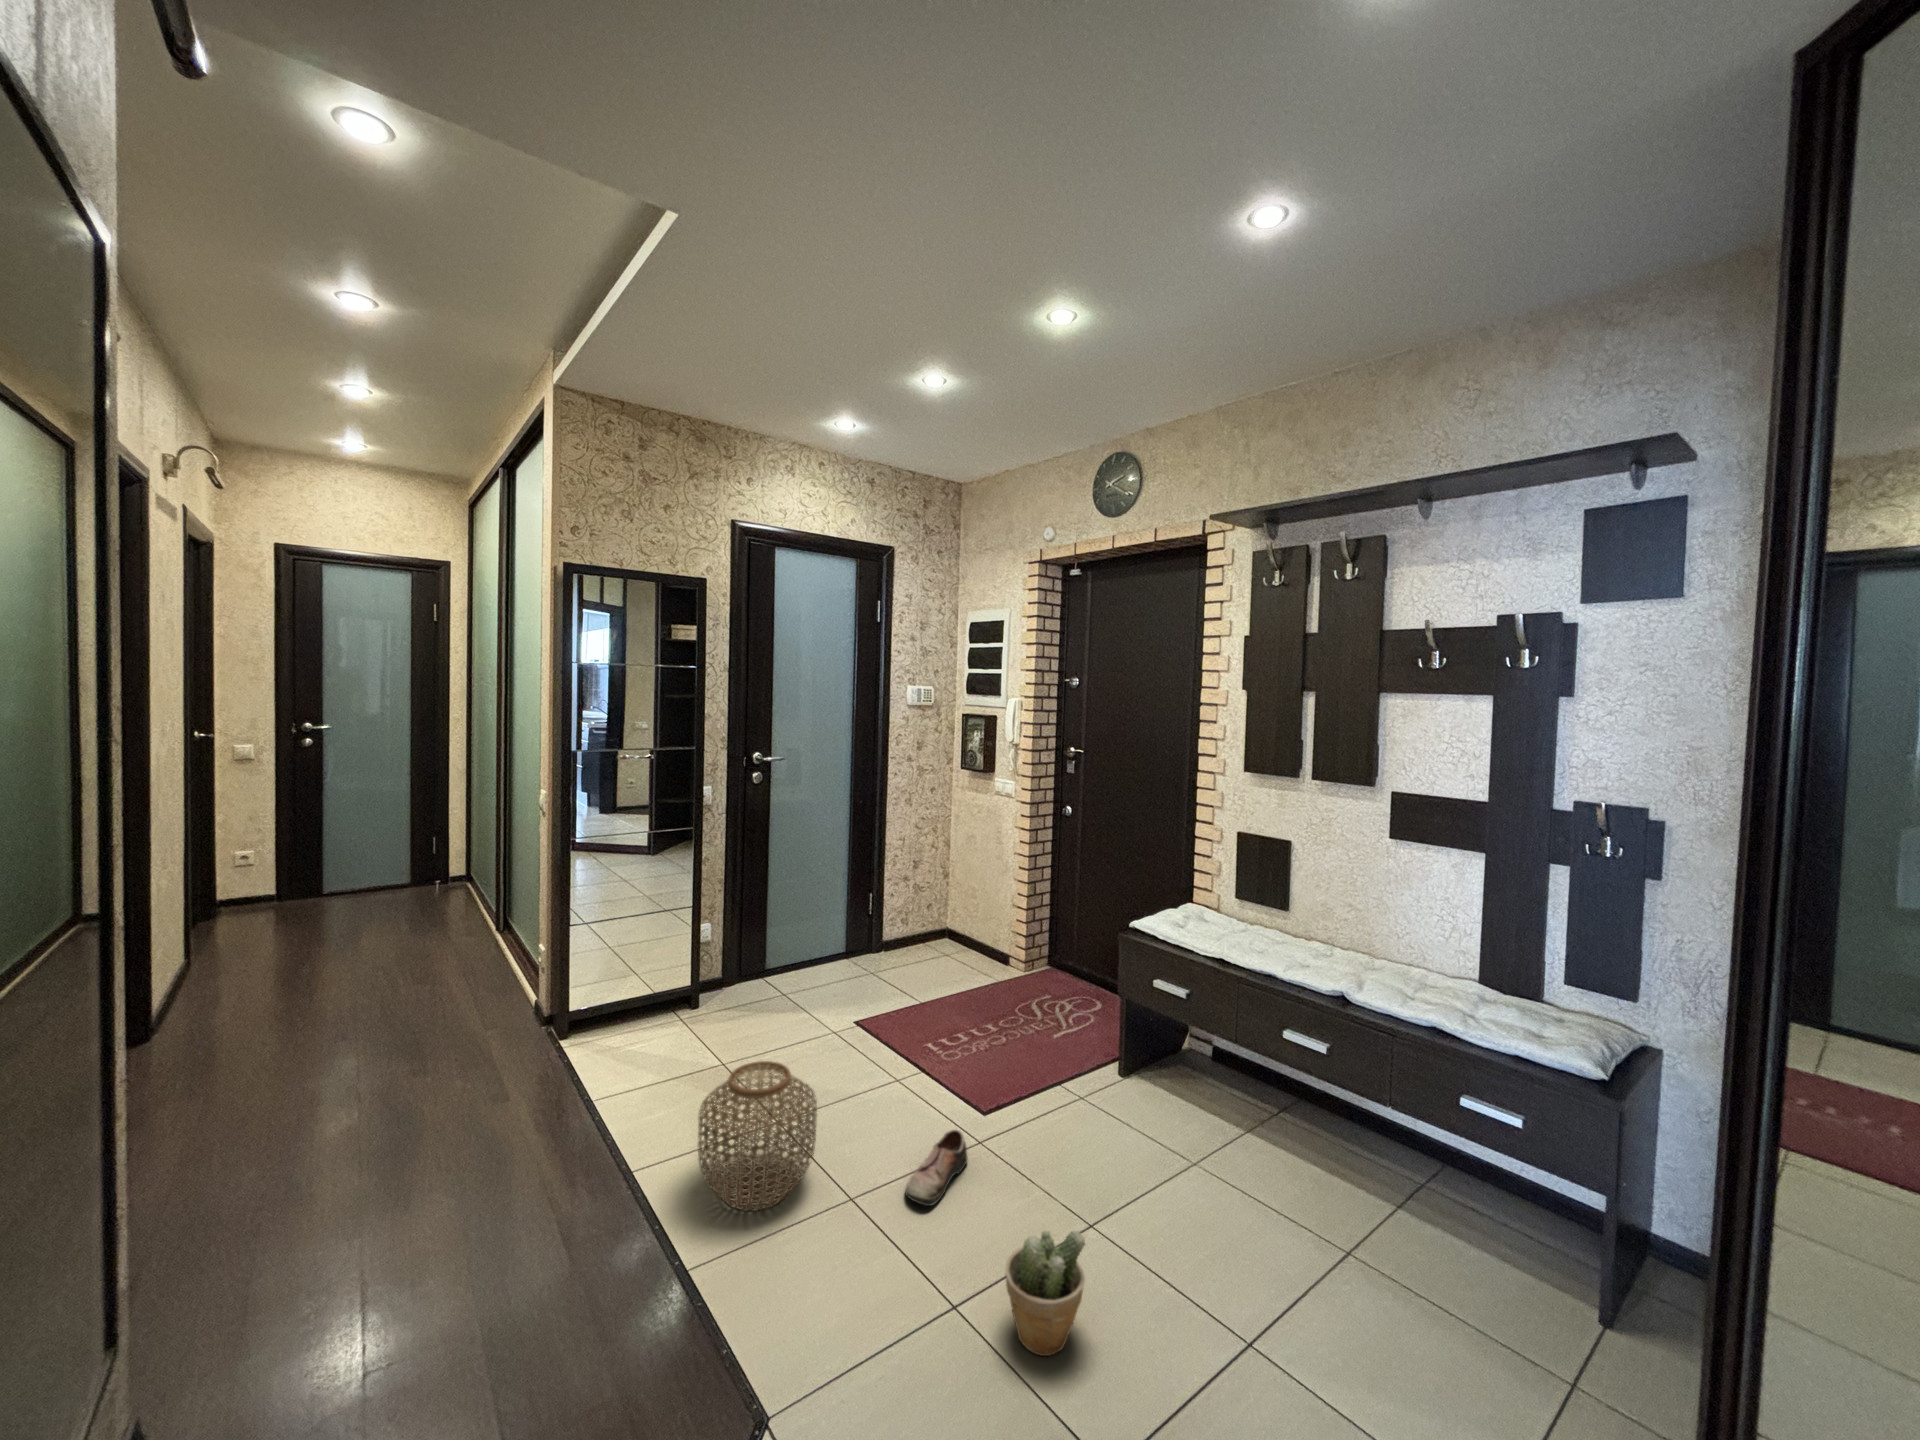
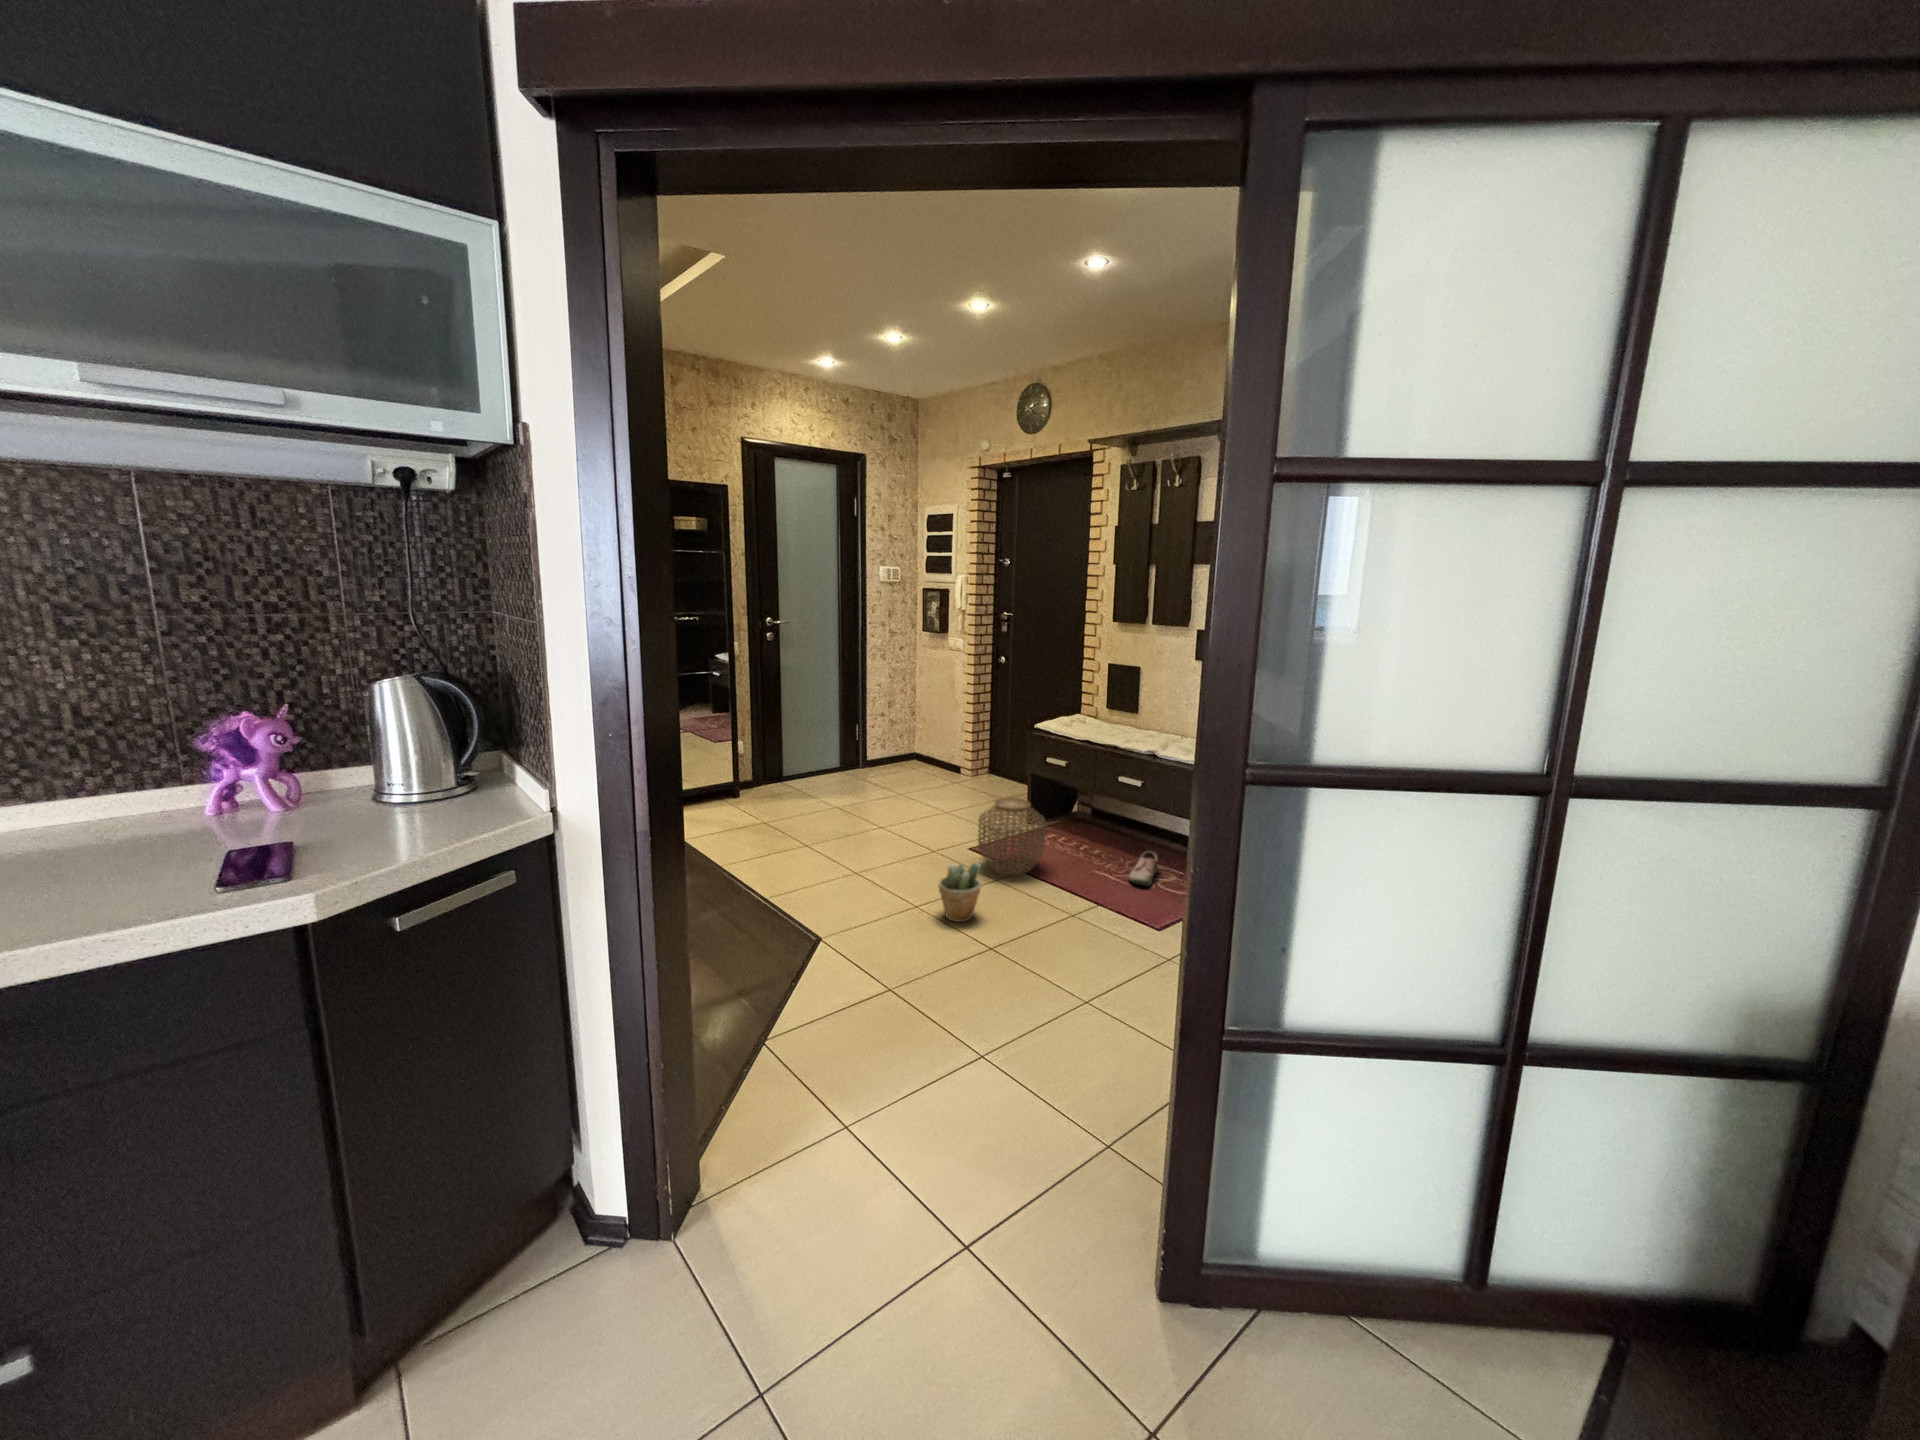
woven basket: present [698,1061,817,1210] -> present [978,798,1046,875]
shoe: present [905,1130,968,1206] -> present [1128,851,1158,885]

